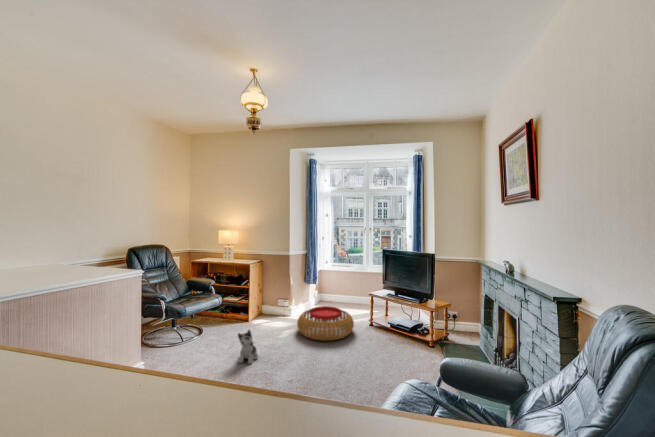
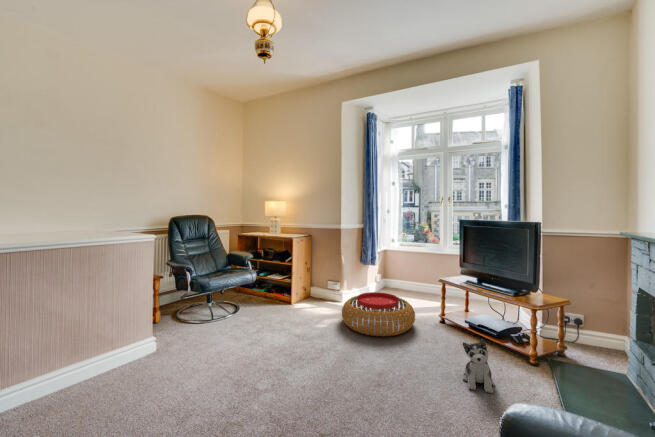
plush toy: present [238,330,258,364] -> present [462,339,495,393]

